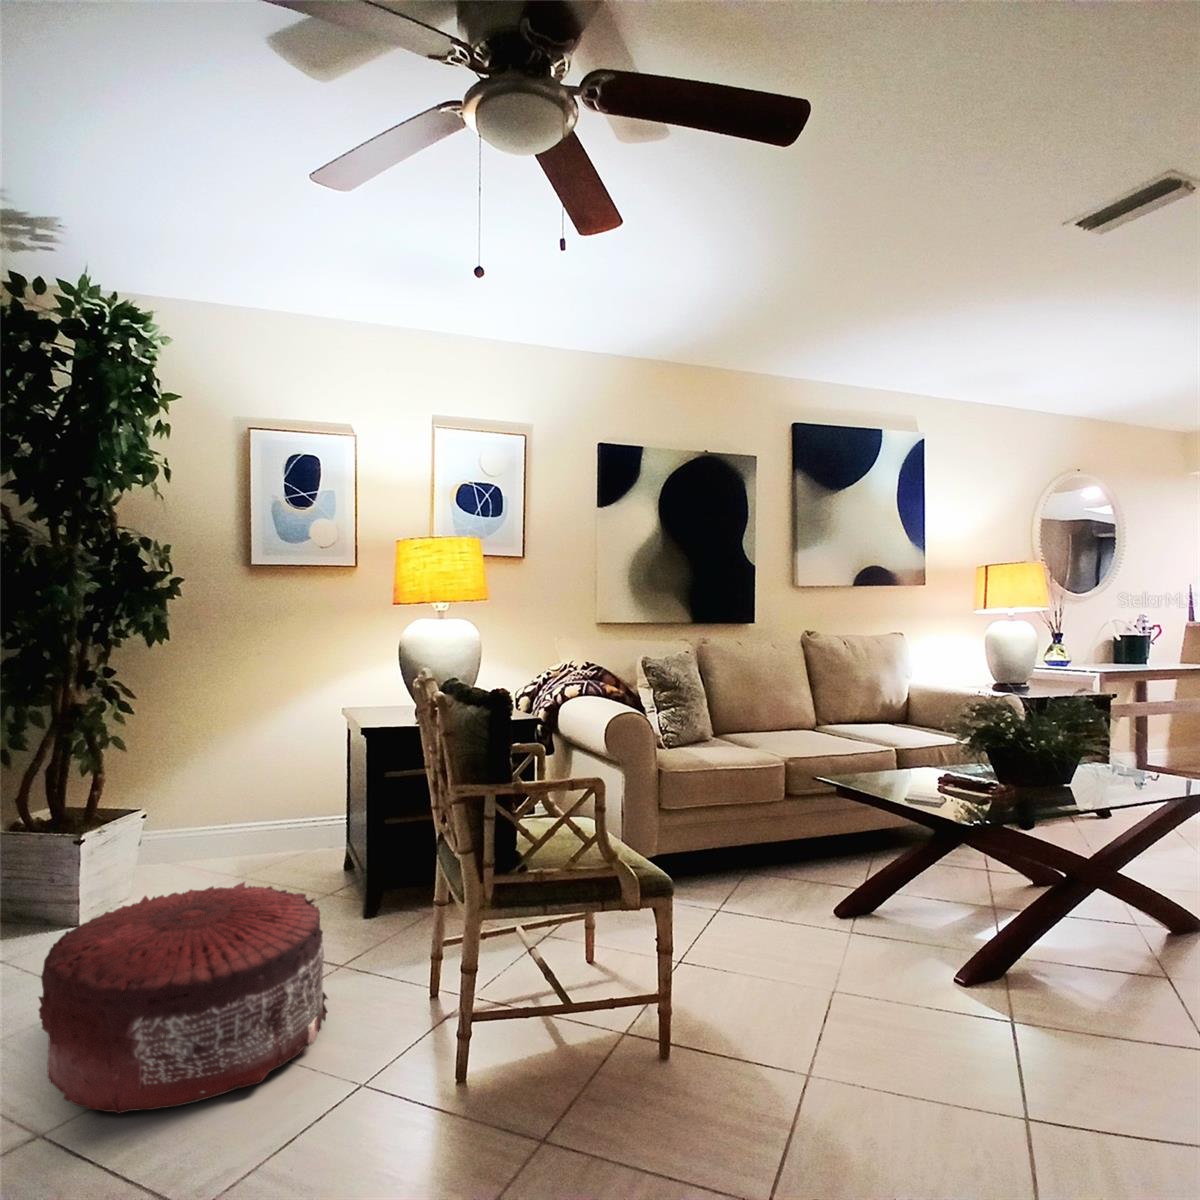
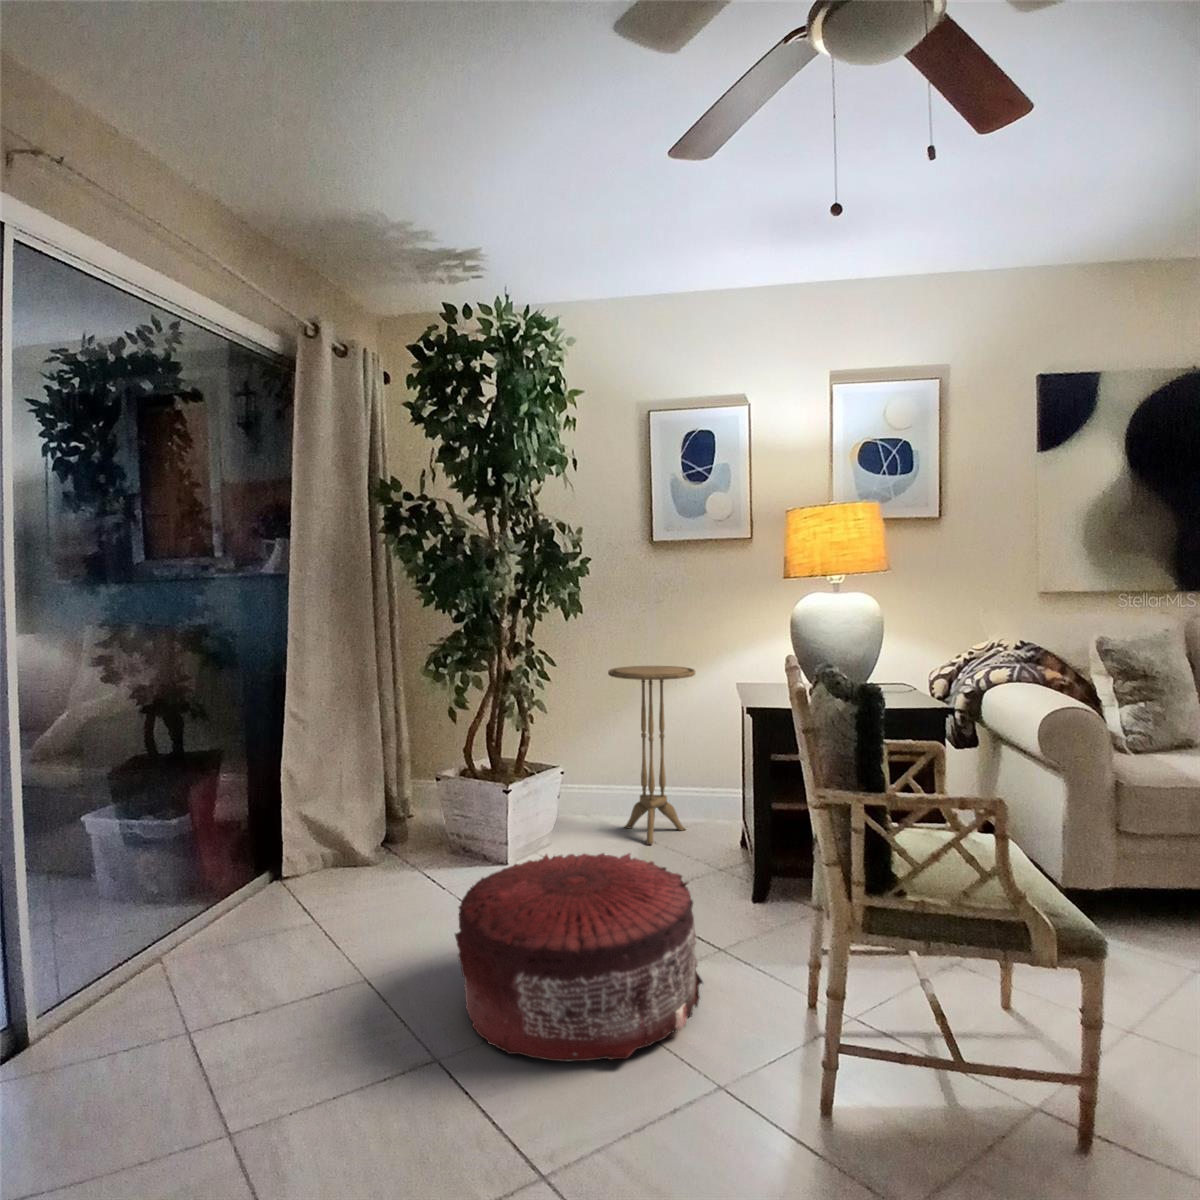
side table: none [195,694,294,883] -> present [608,666,695,845]

